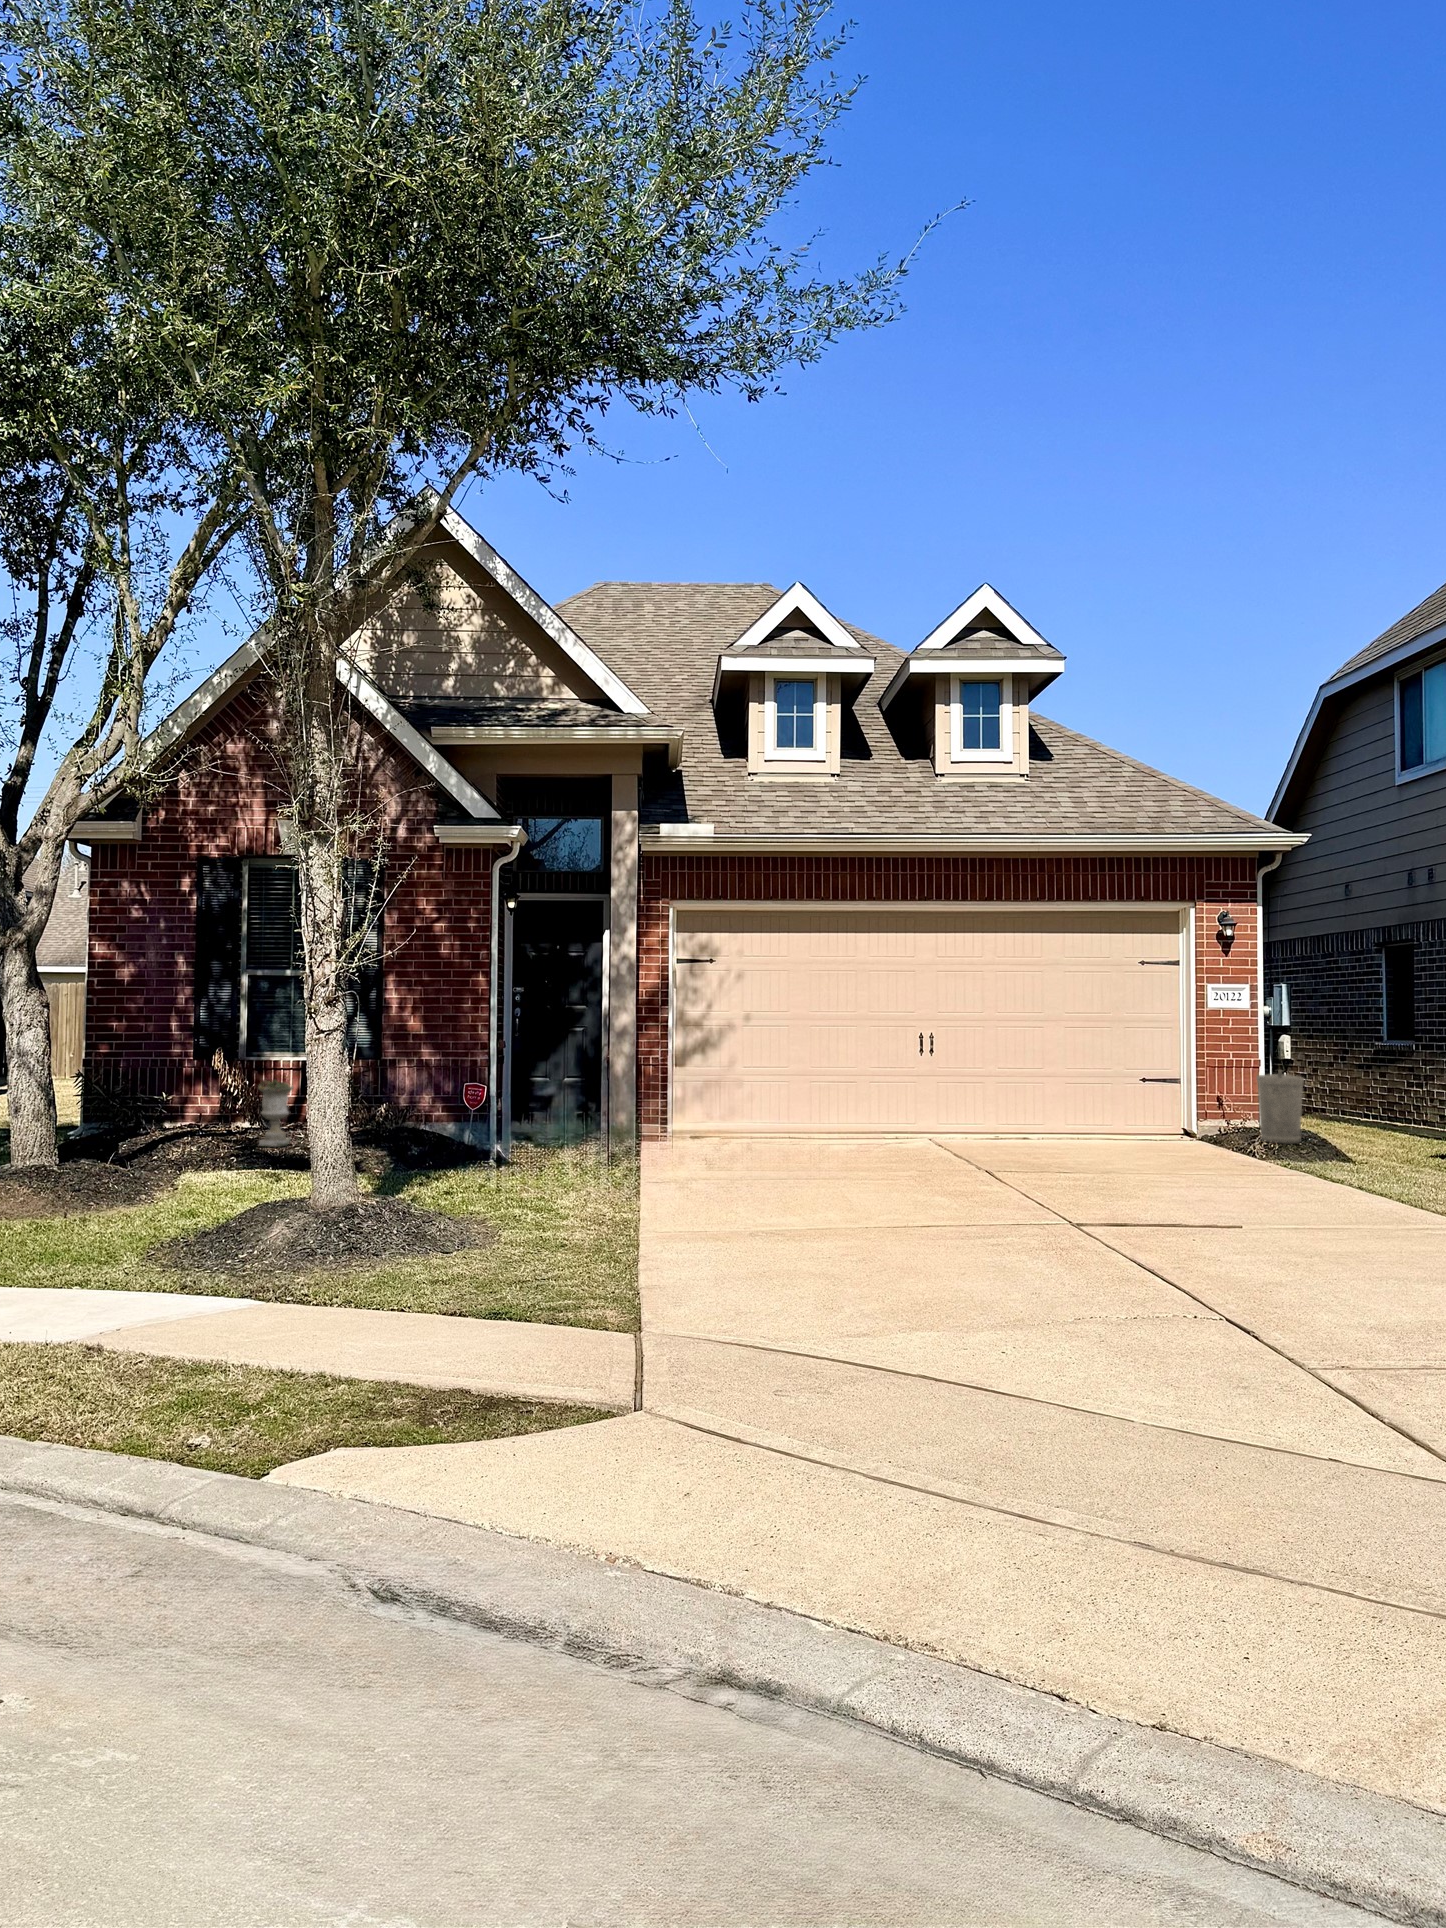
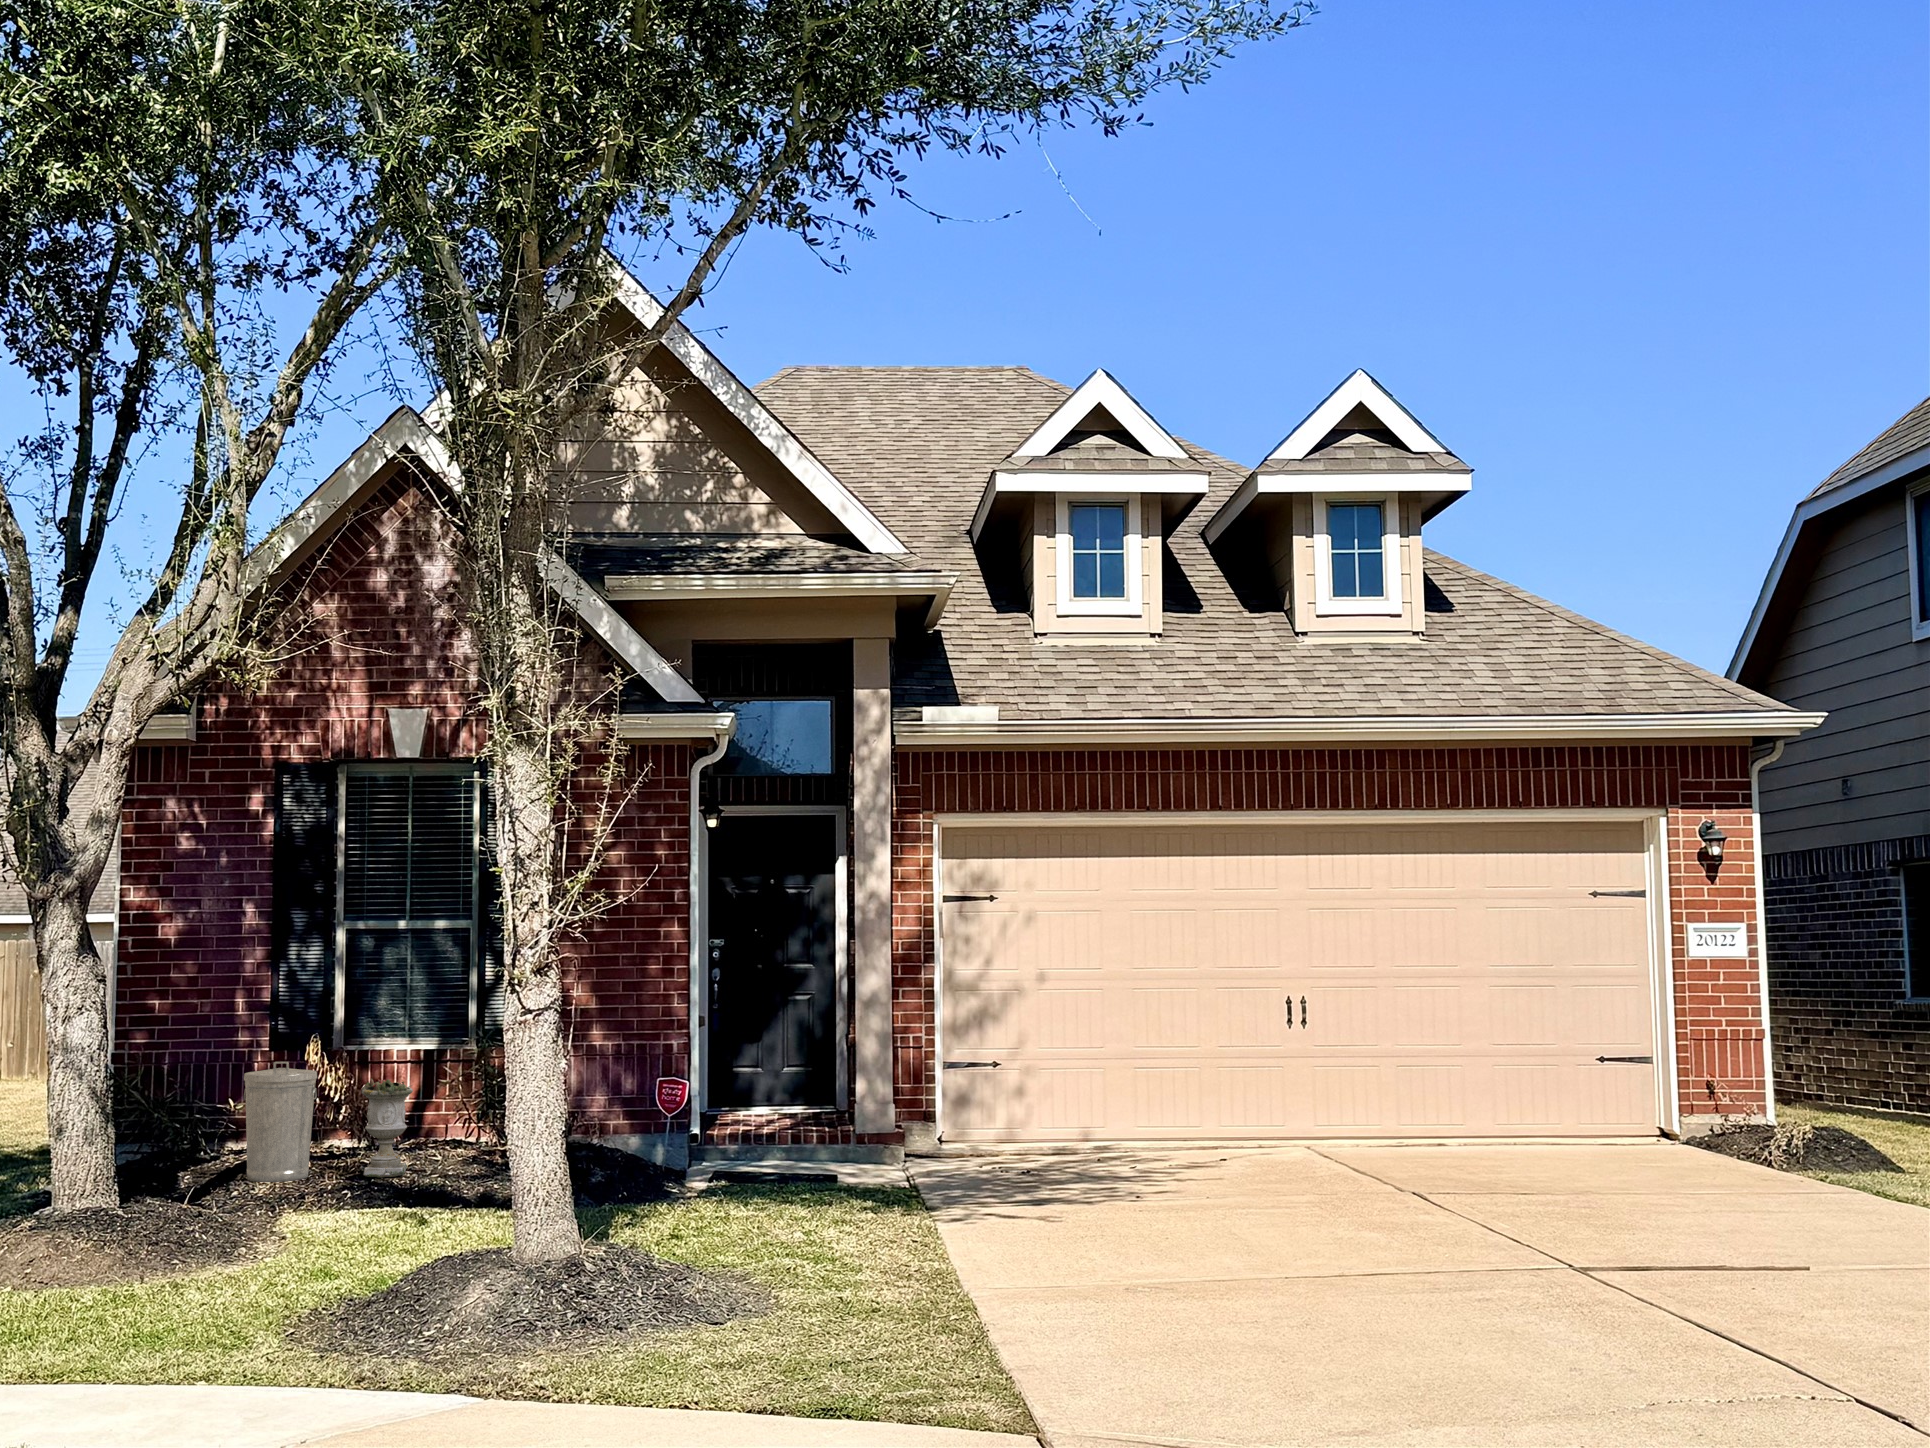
trash can: present [1257,1070,1304,1144] -> present [244,1062,317,1182]

